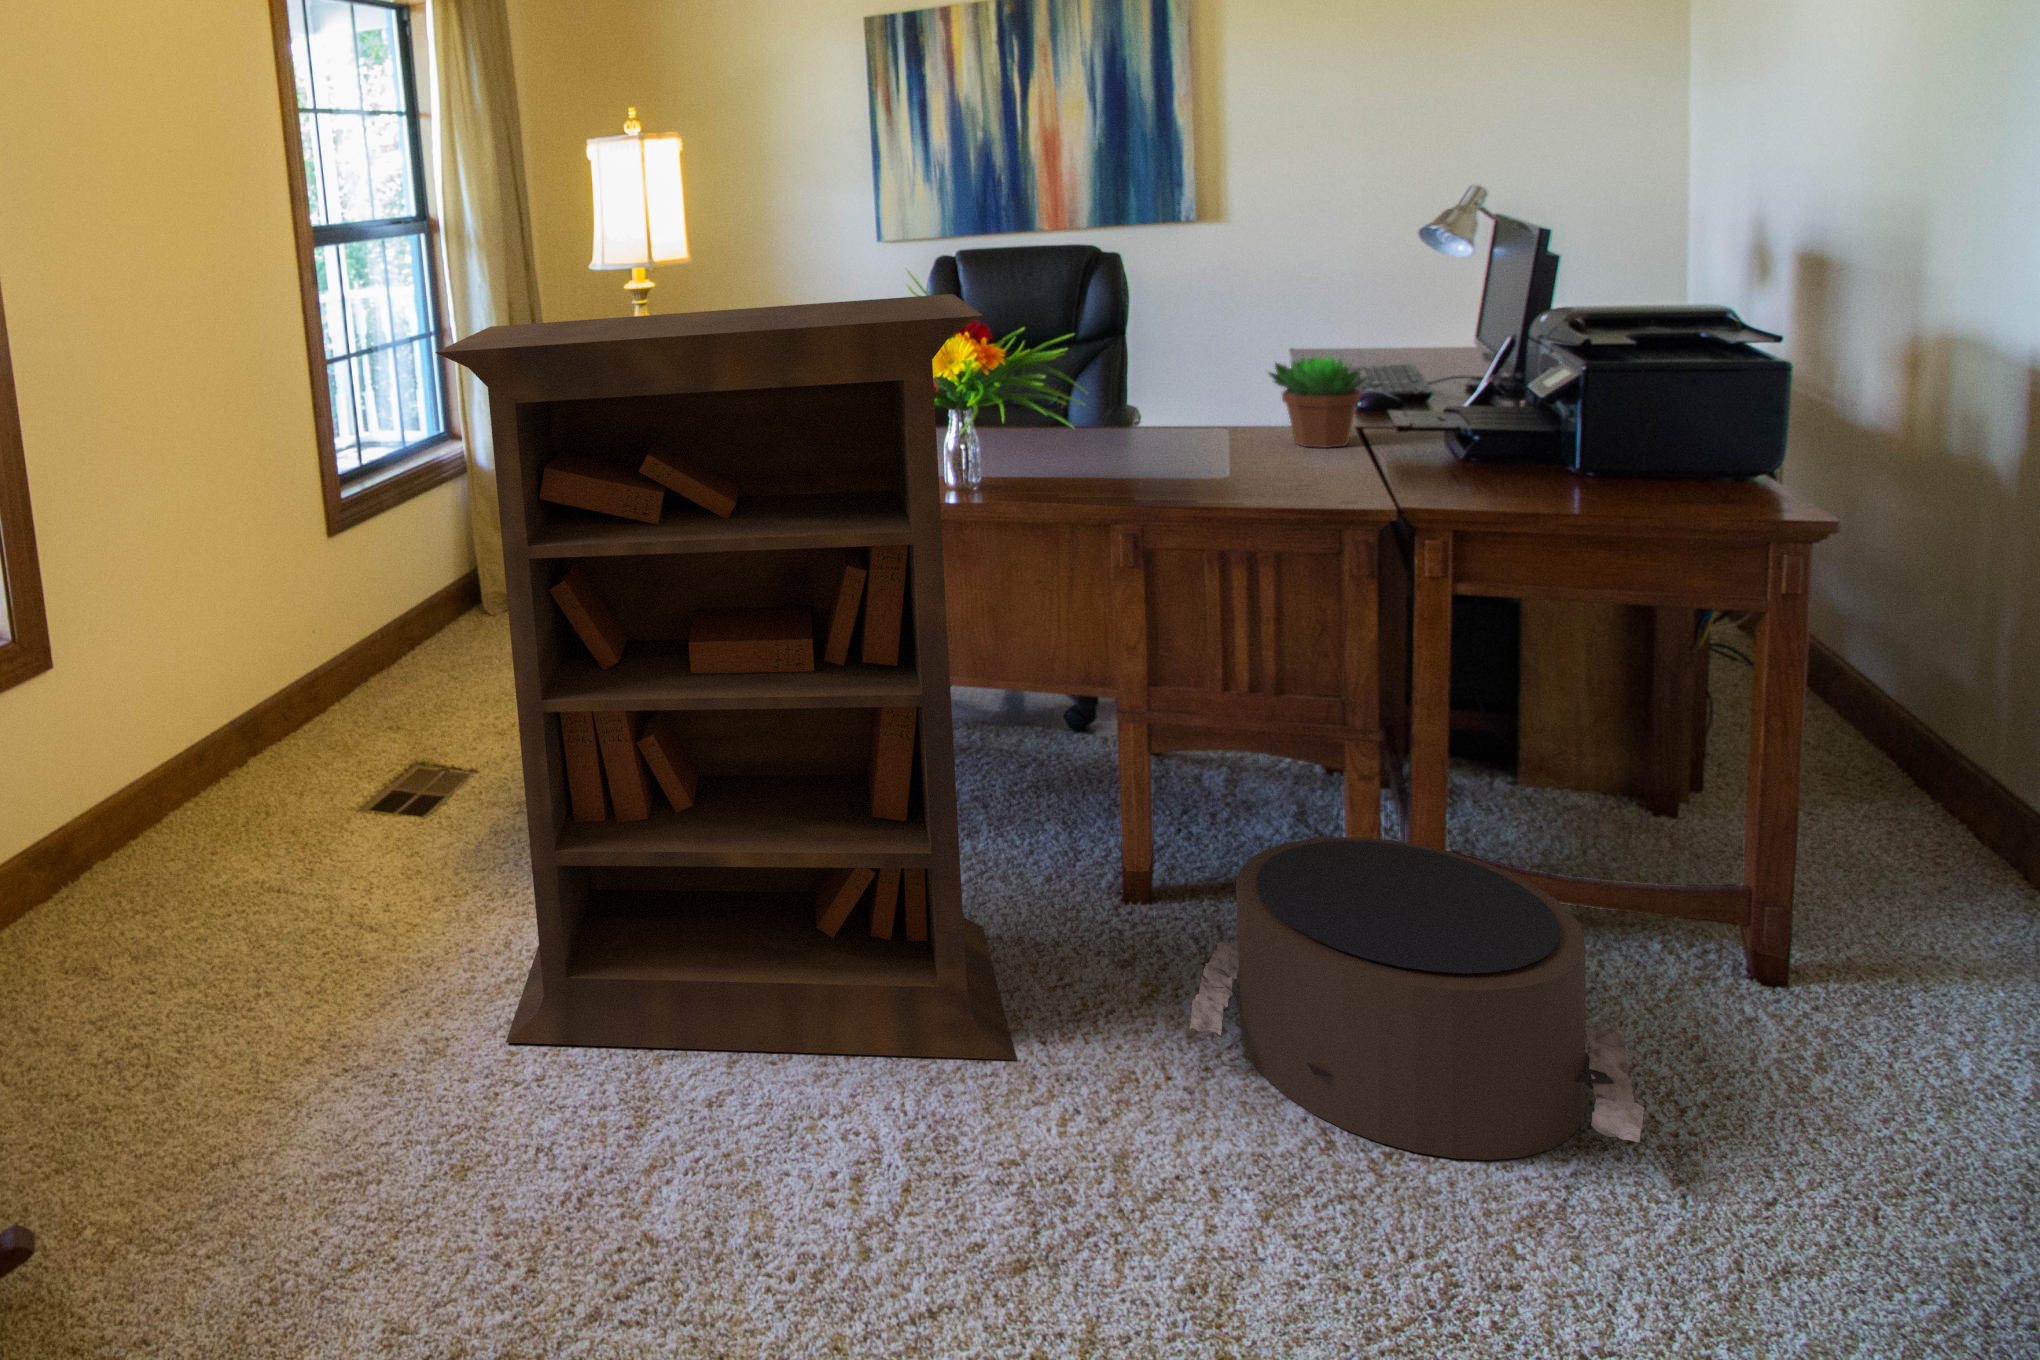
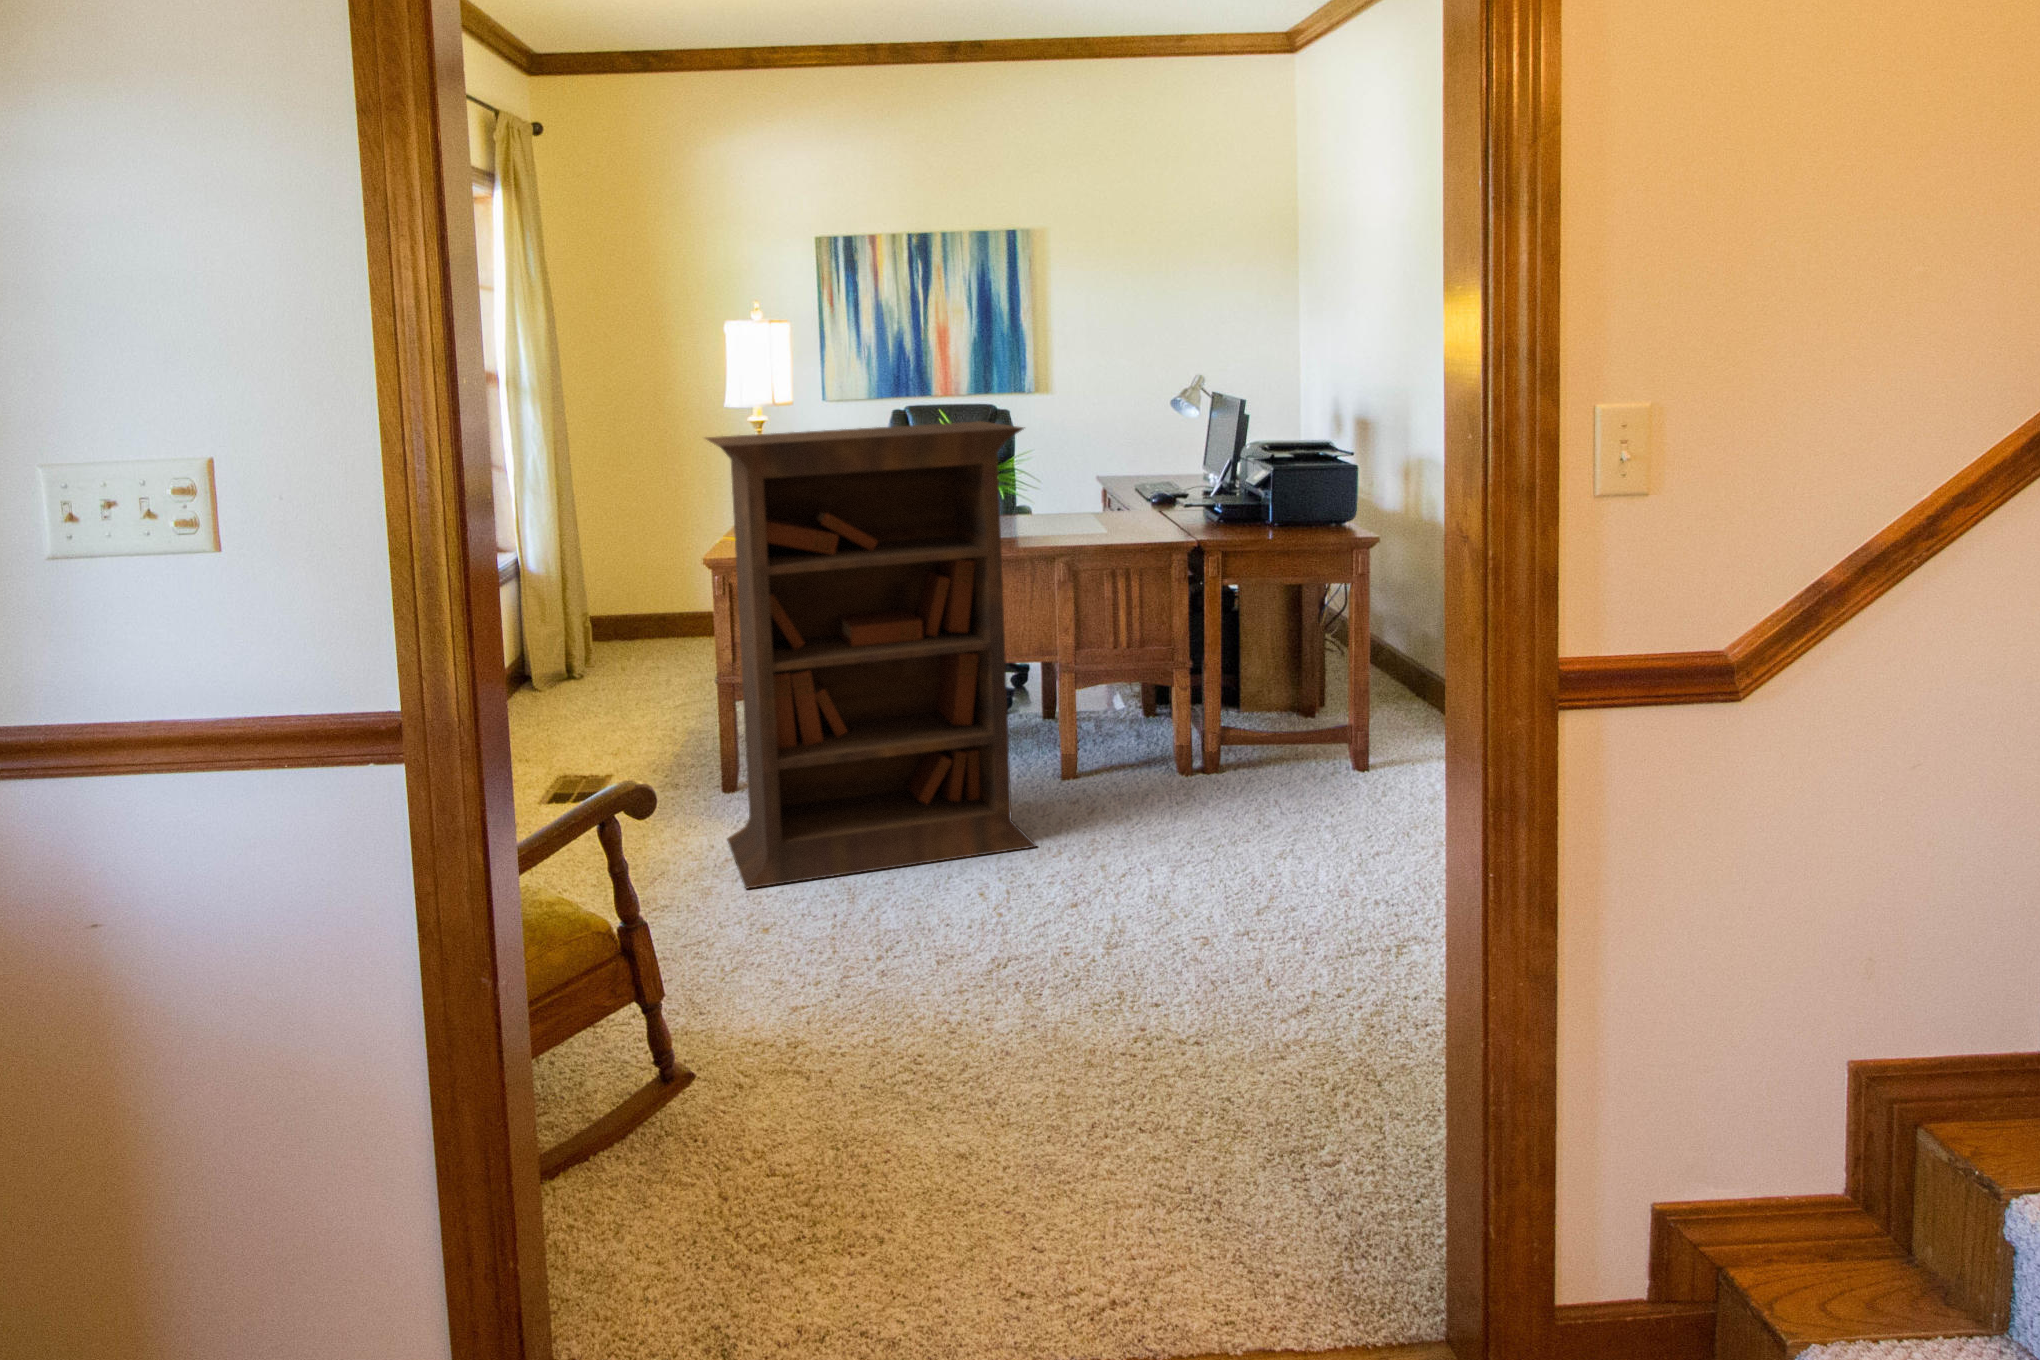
succulent plant: present [1269,356,1366,448] -> none [1117,465,1170,519]
pouf: present [1190,837,1644,1160] -> none [1121,714,1318,844]

